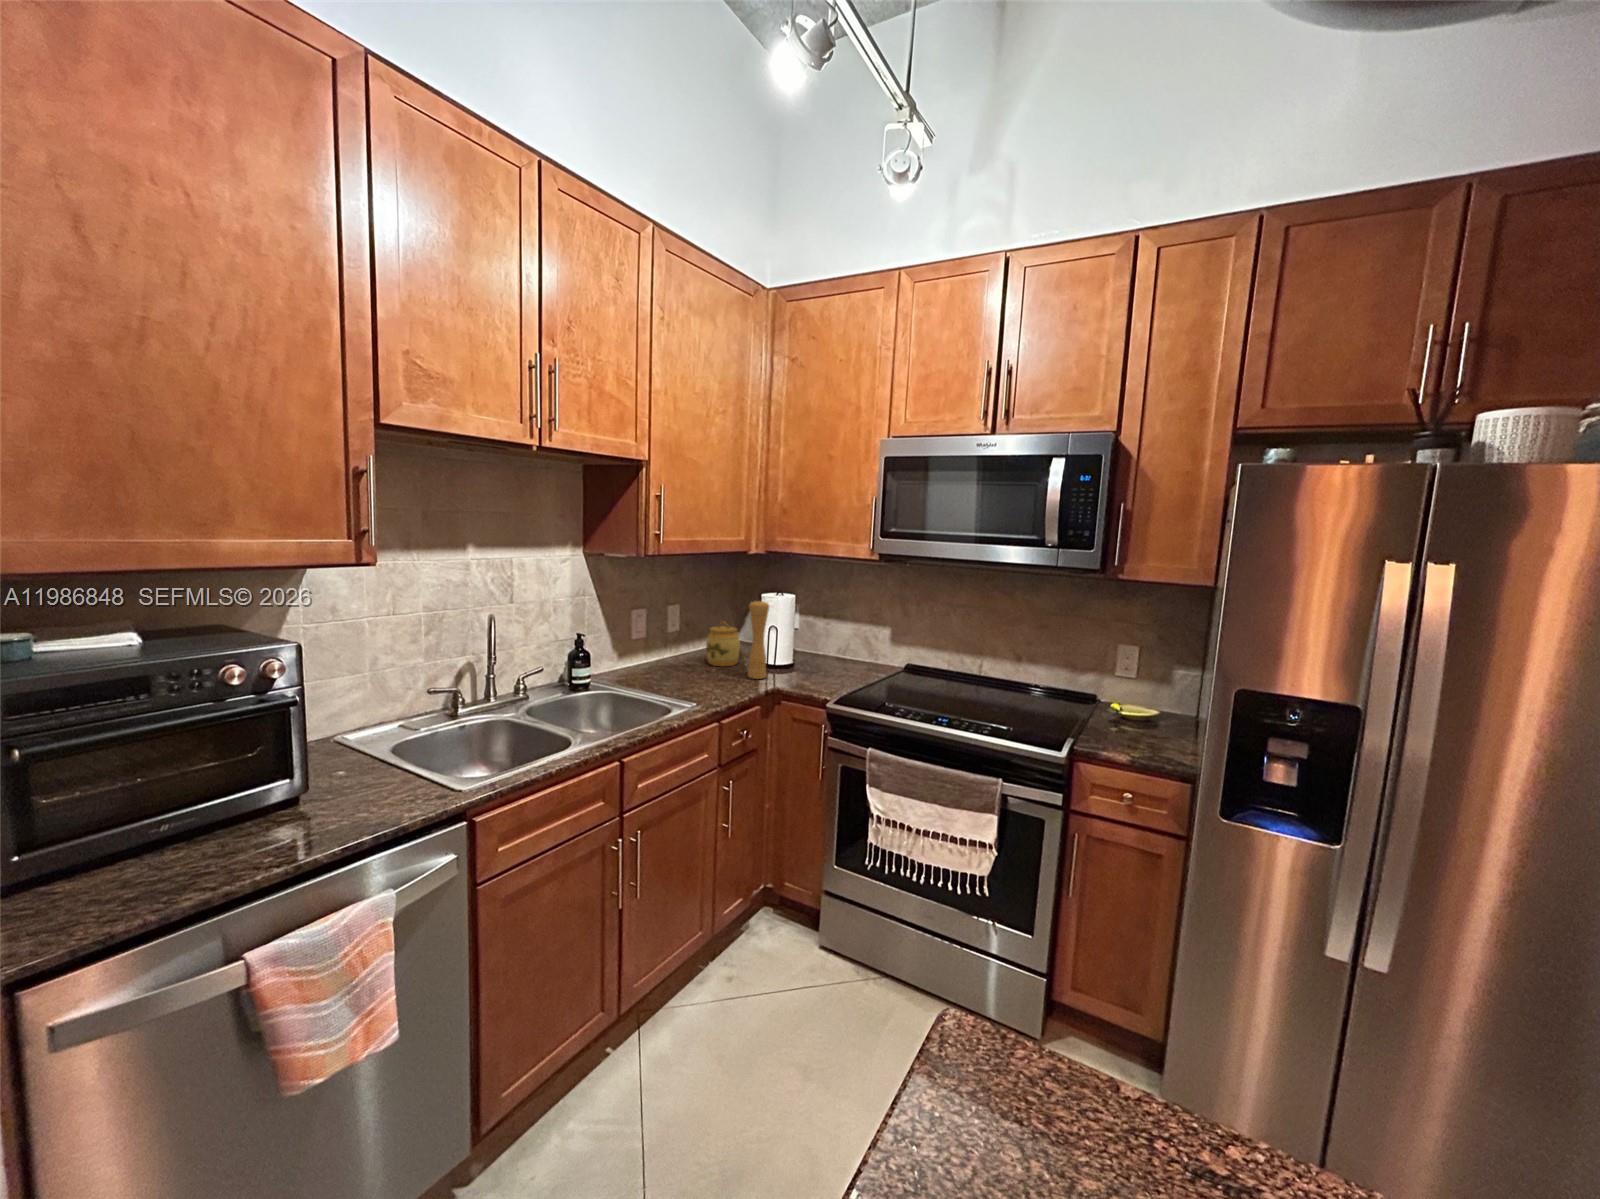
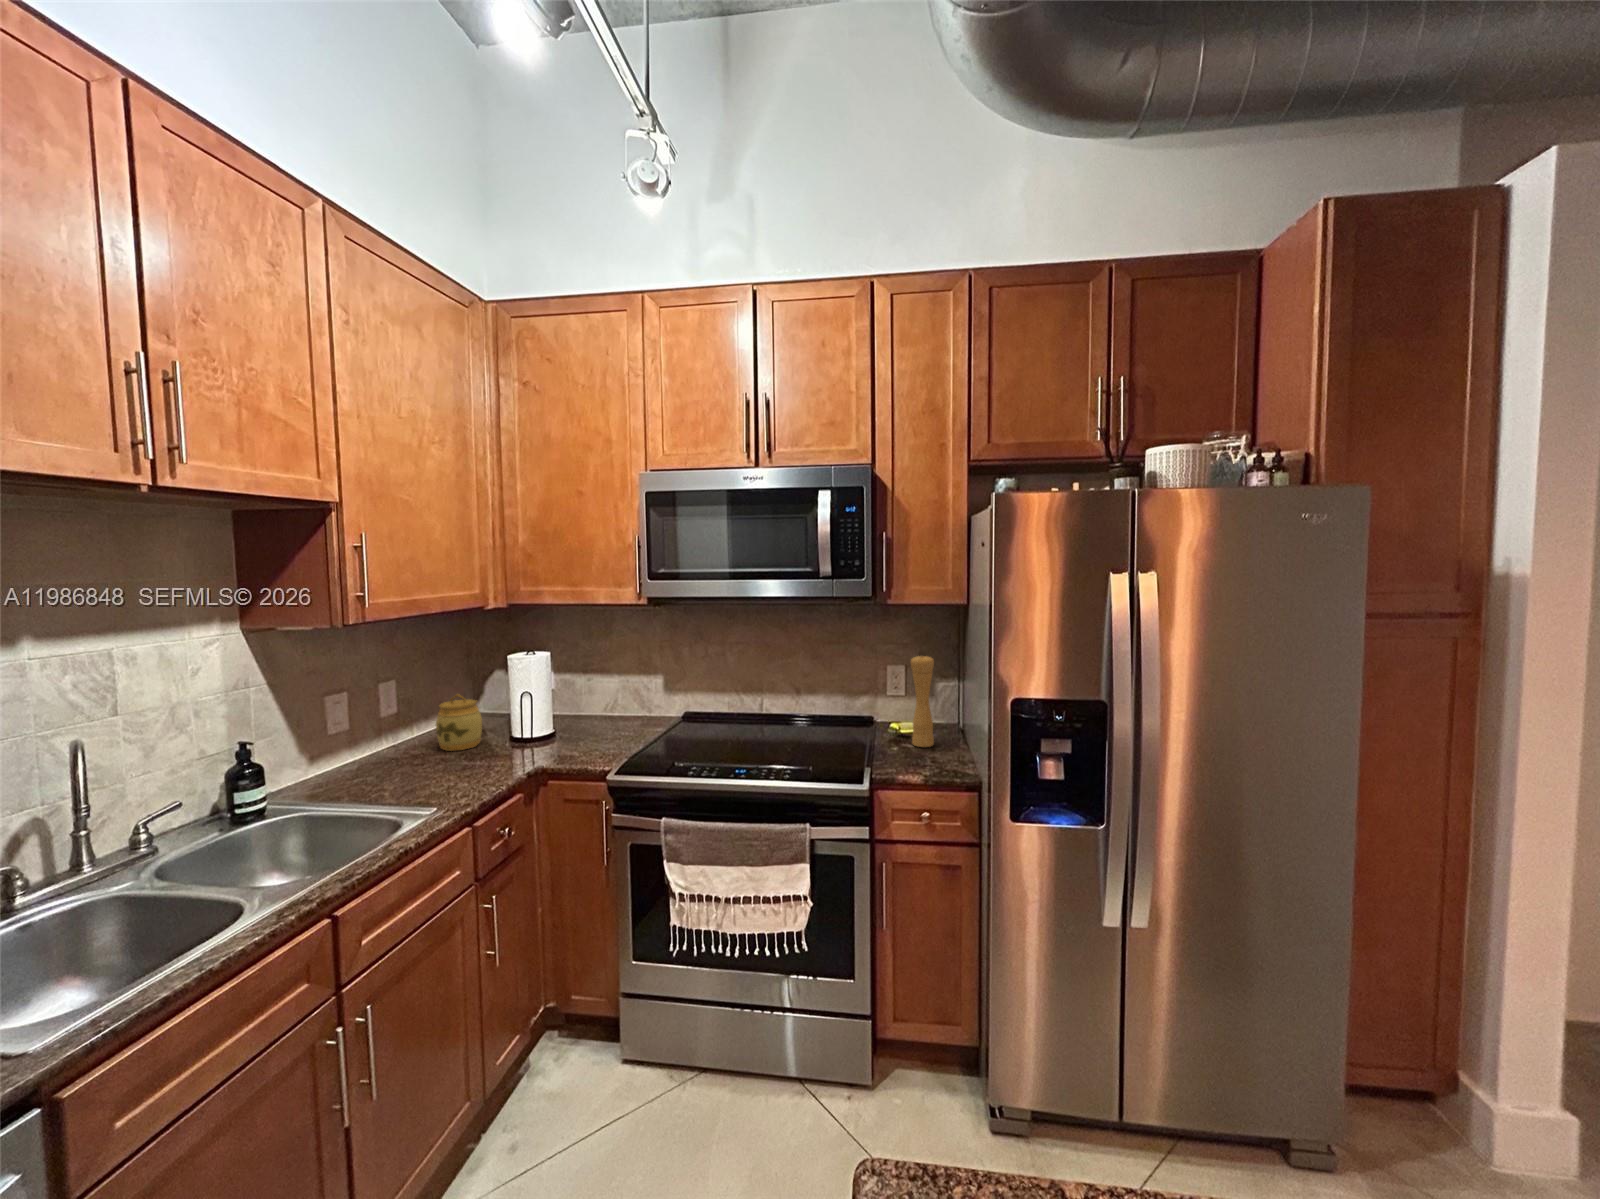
pepper mill: present [748,601,769,679] -> present [911,655,934,747]

